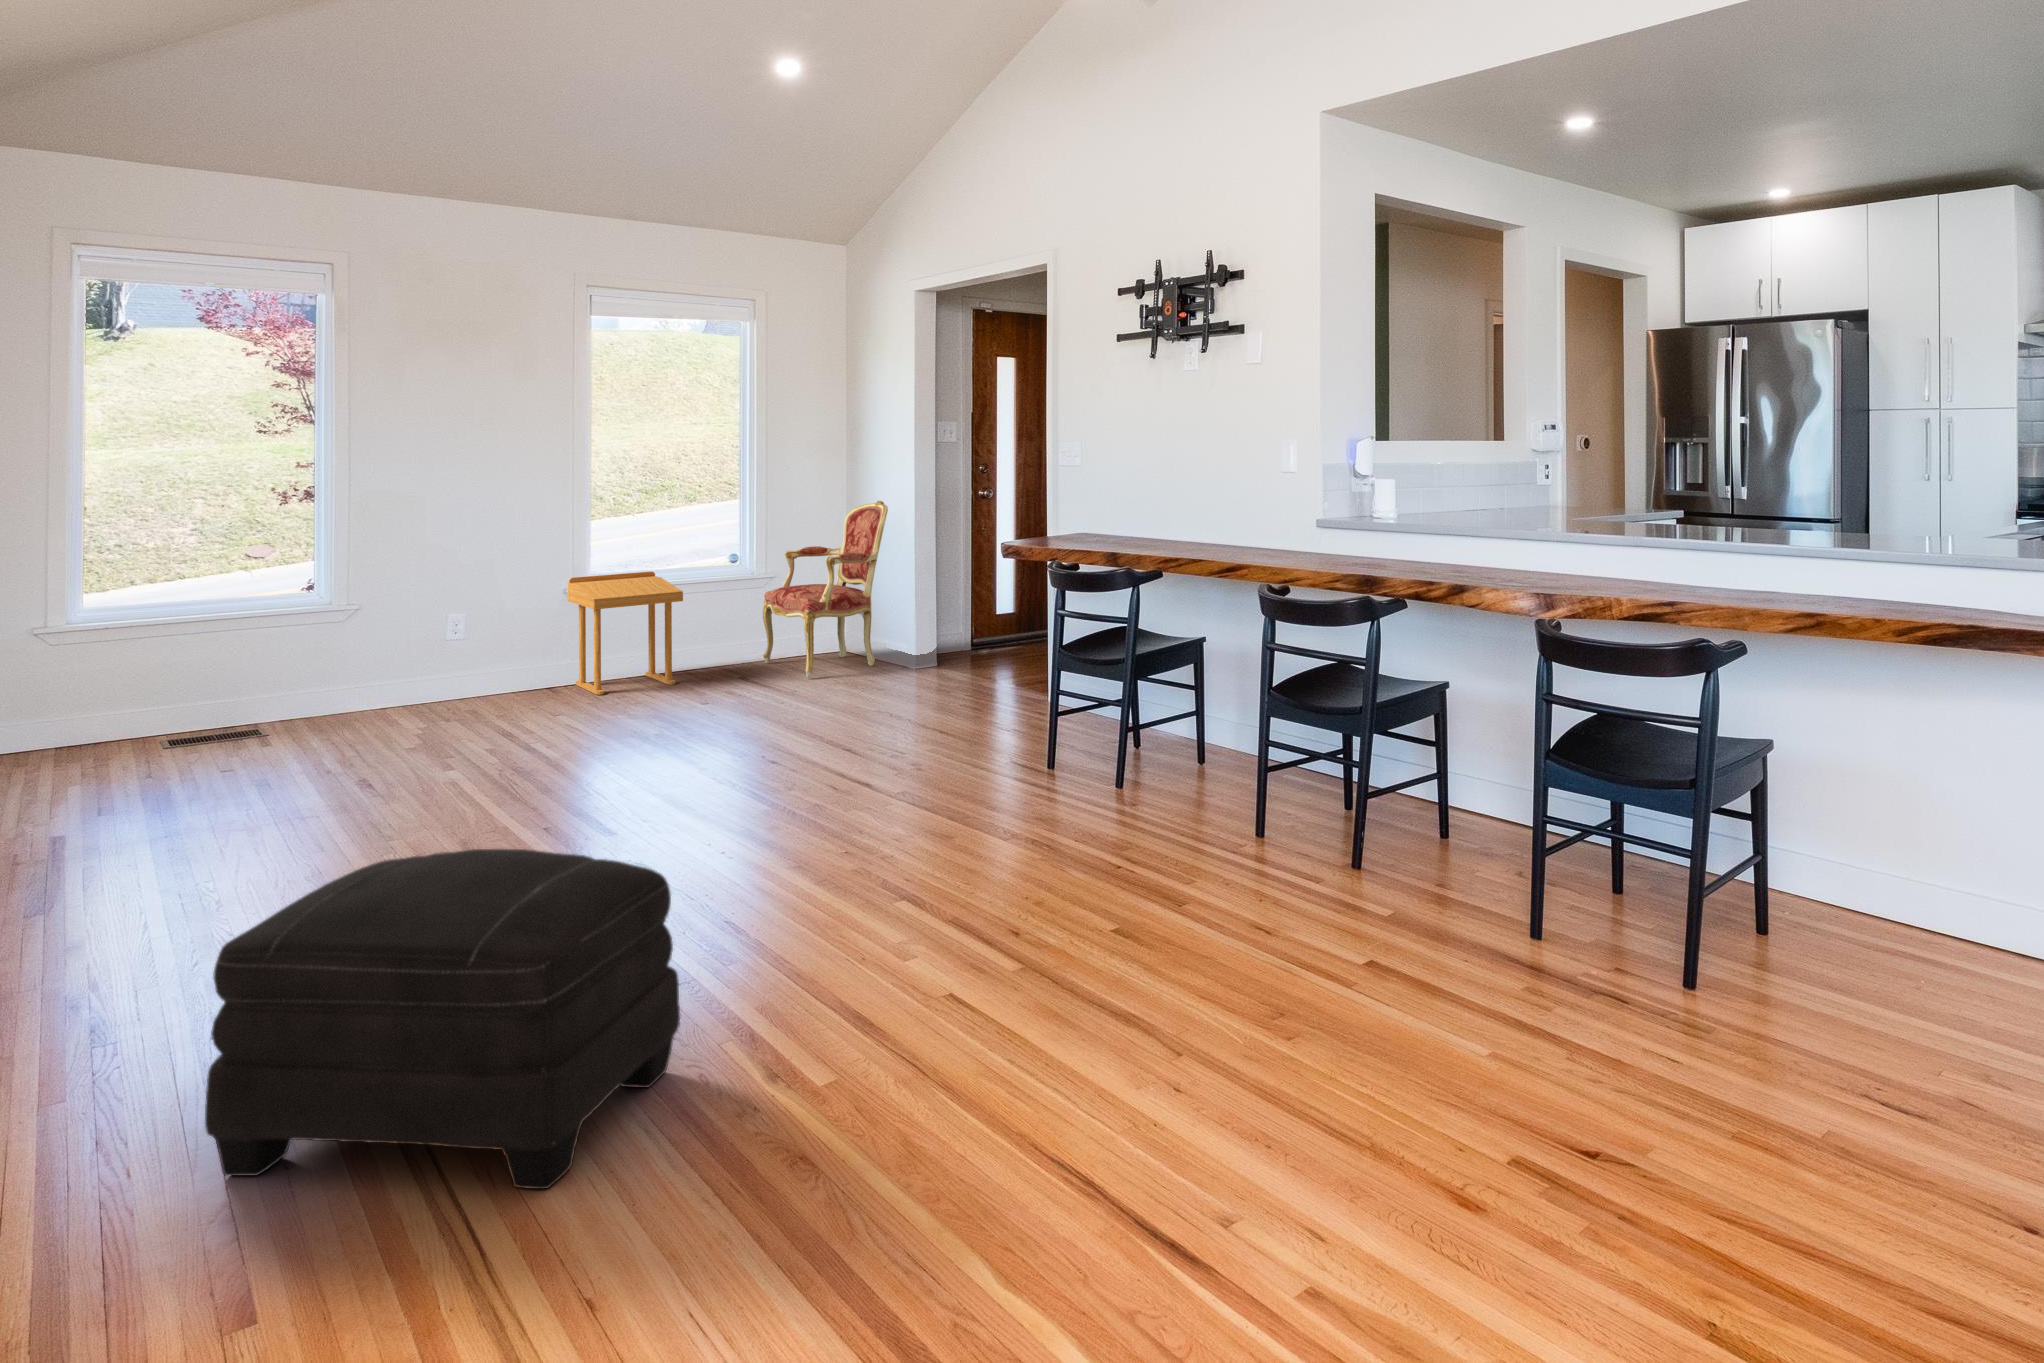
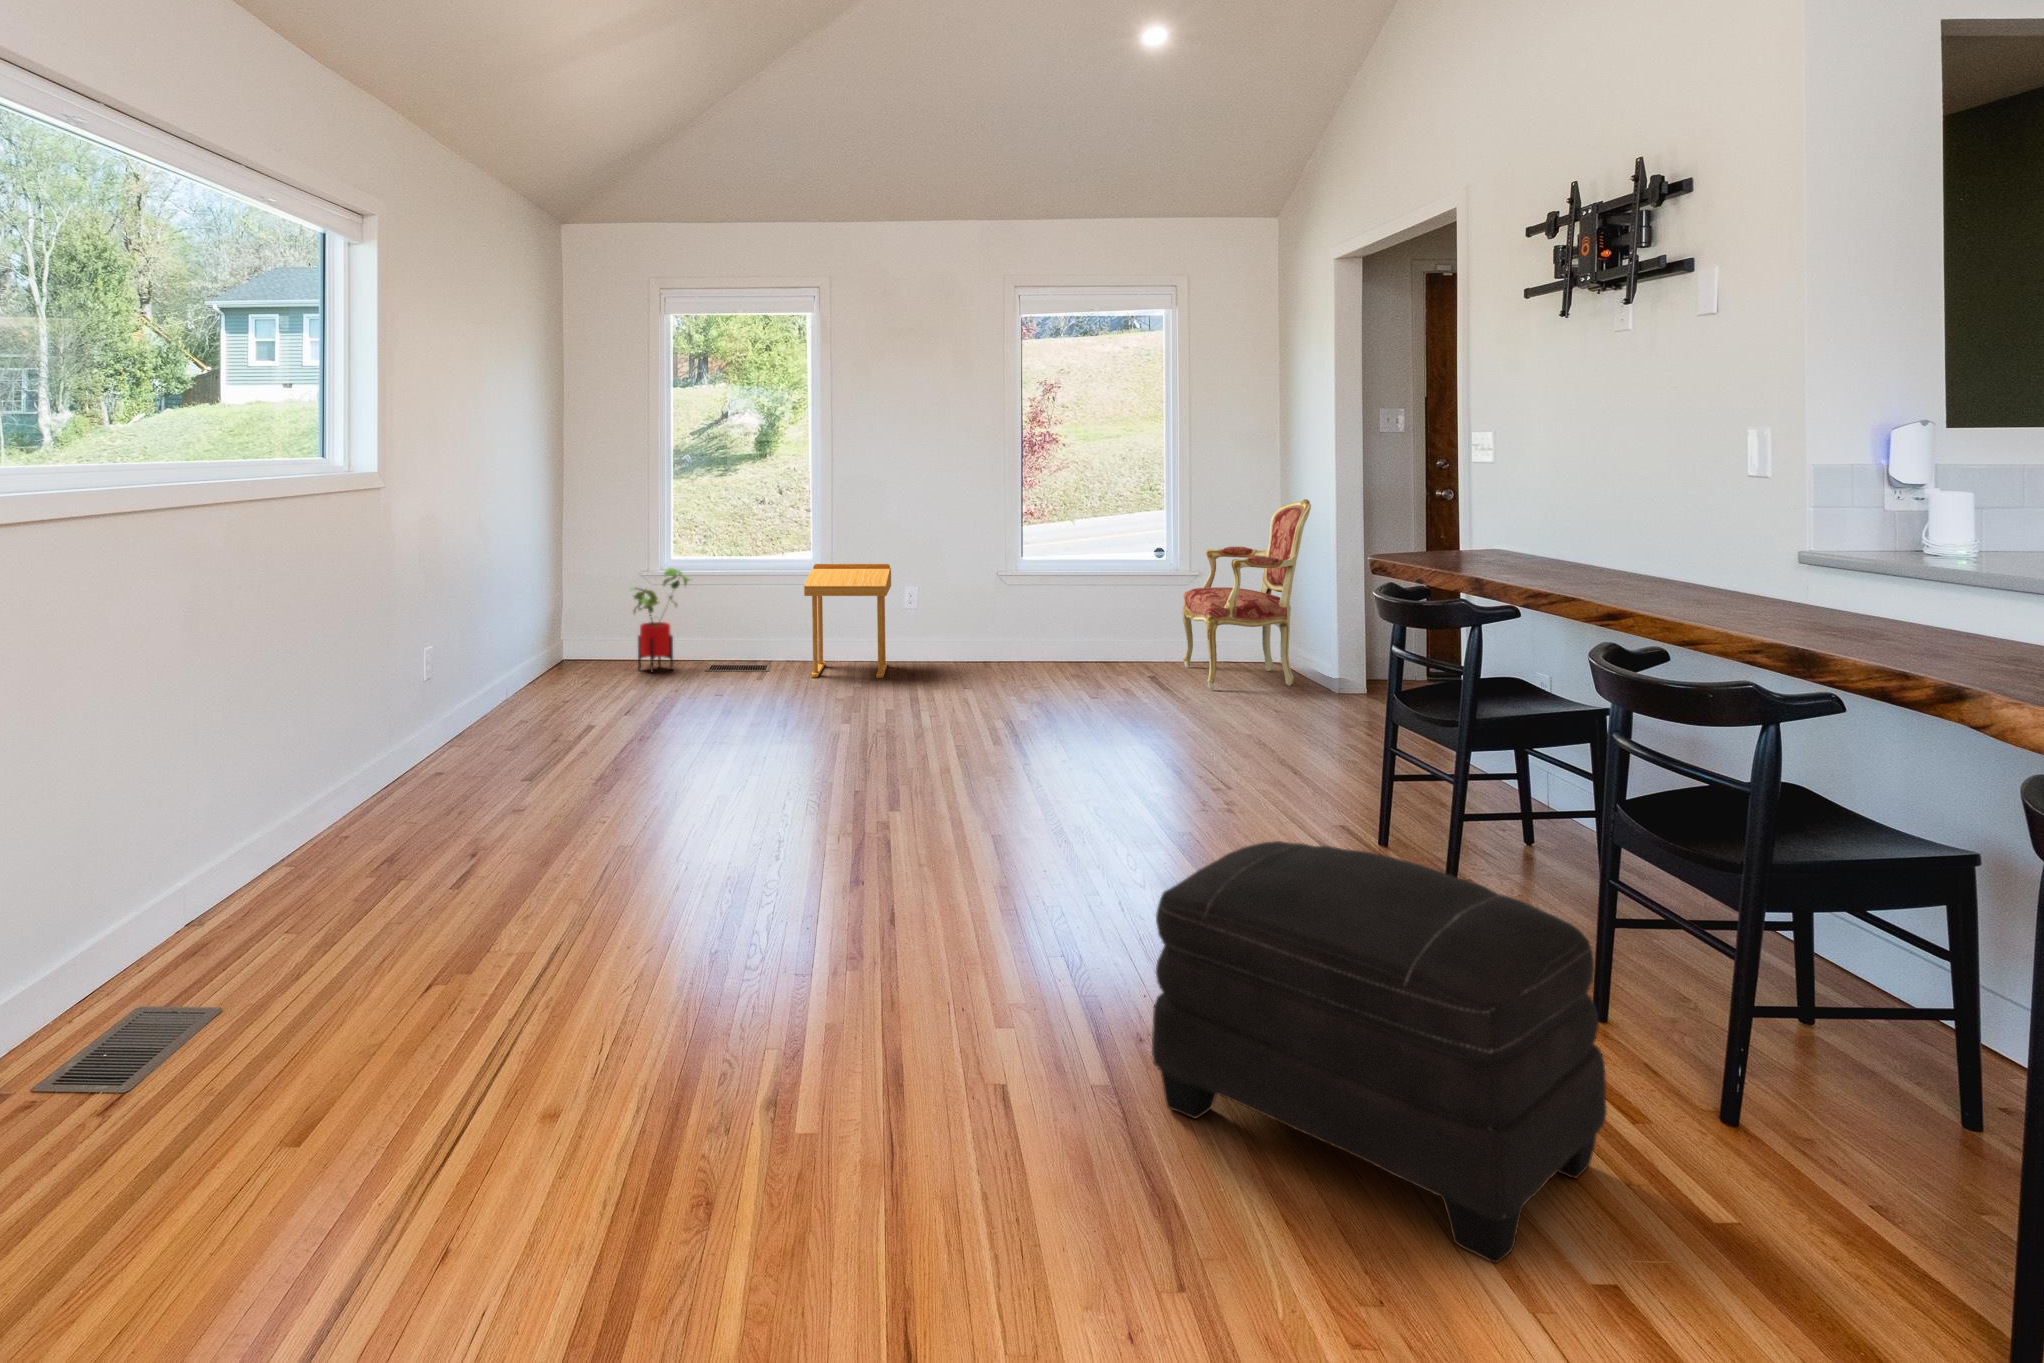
side table: present [568,571,683,695] -> present [804,564,891,678]
house plant: none [16,618,133,763] -> present [631,568,689,672]
ottoman: present [205,849,680,1189] -> present [1152,841,1607,1263]

